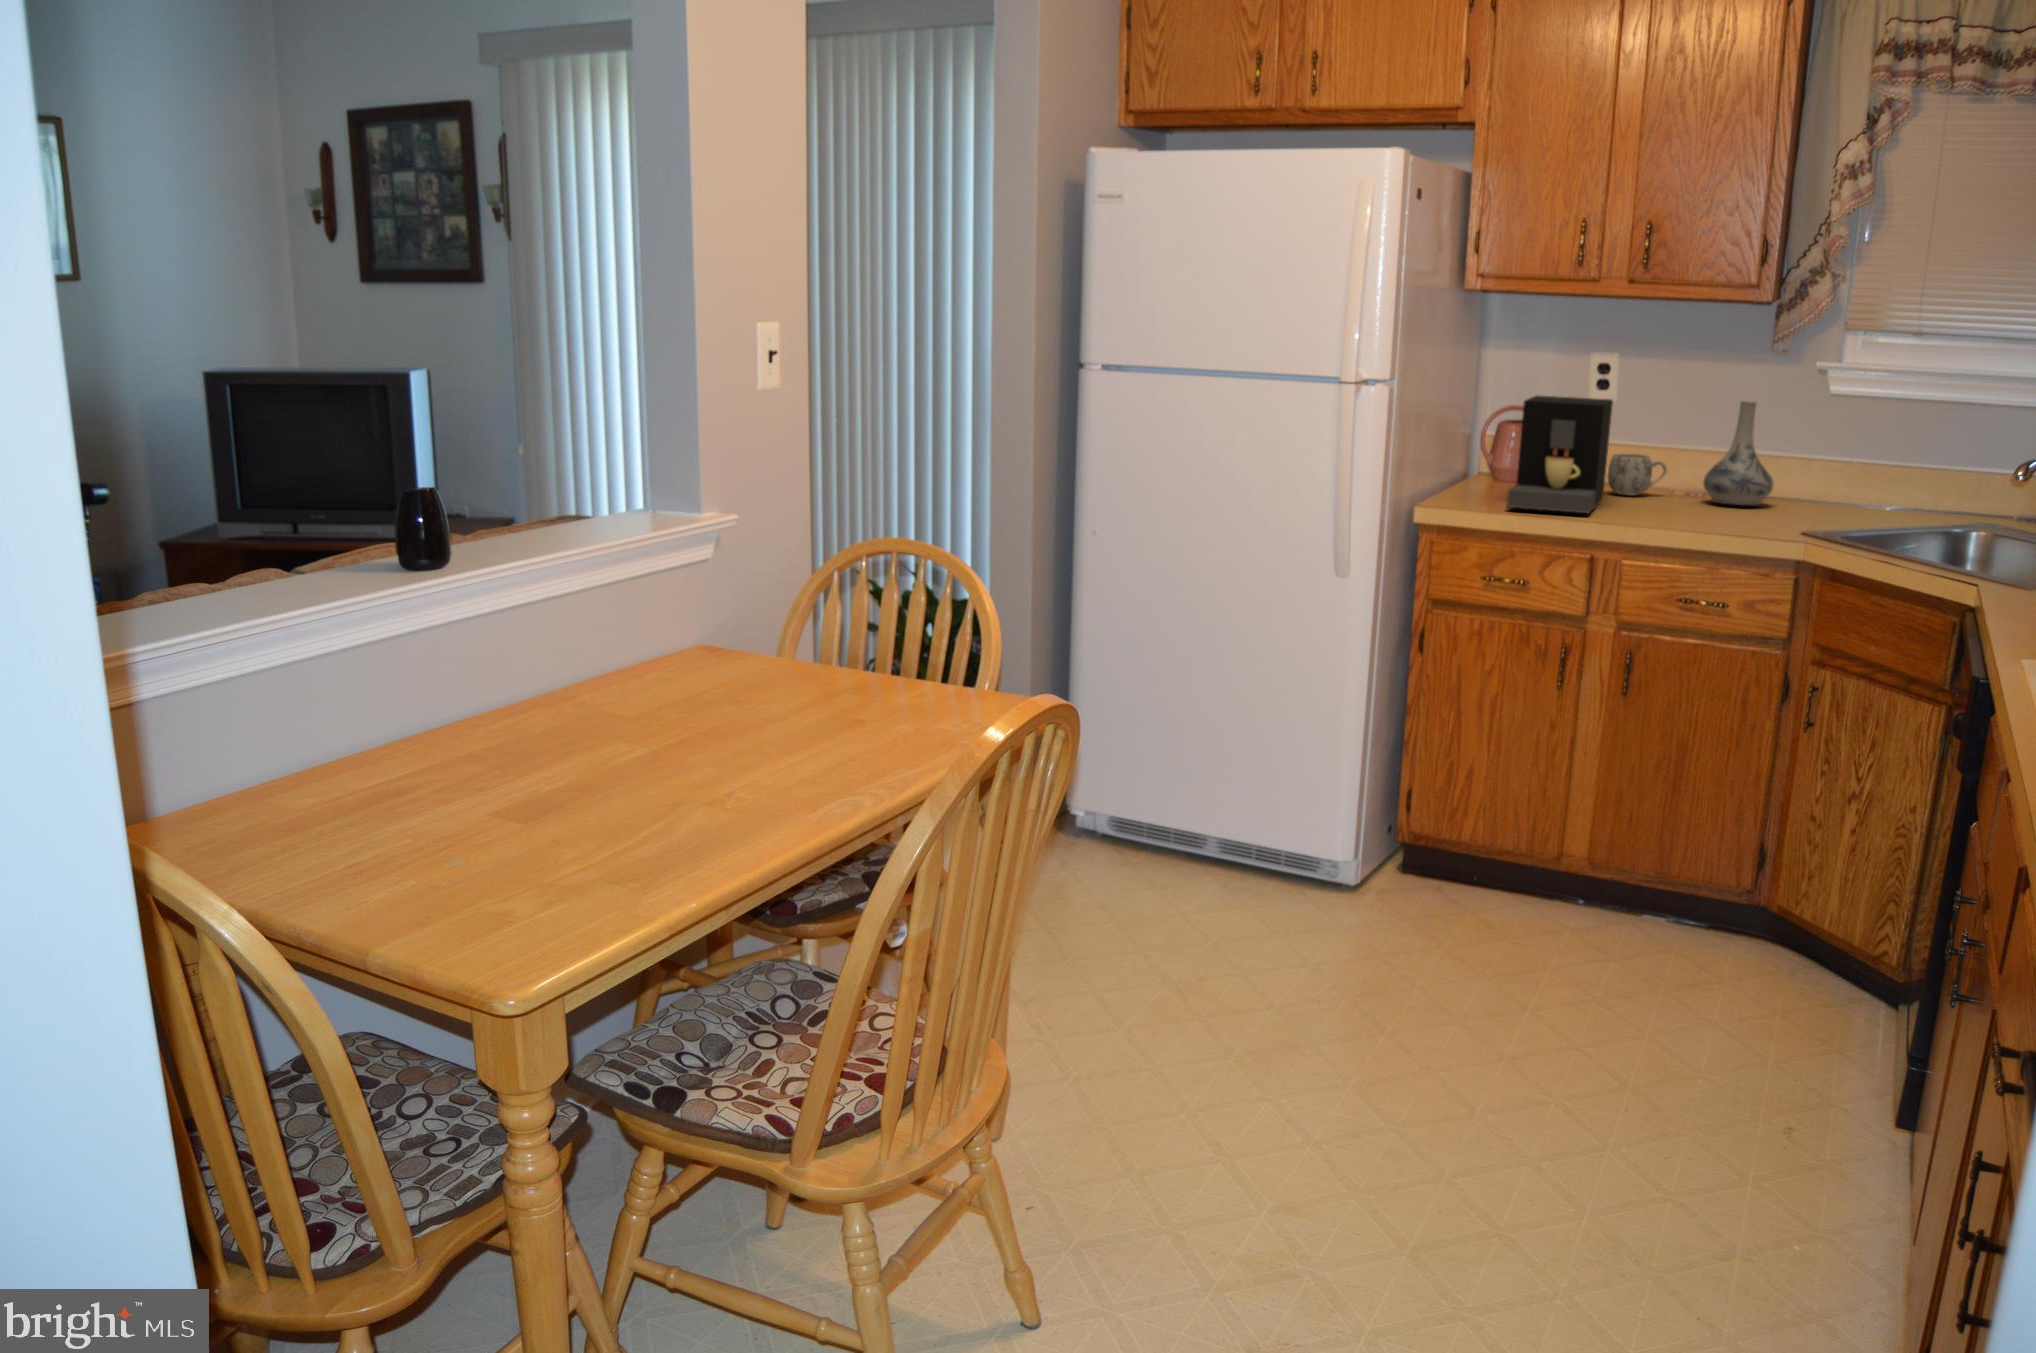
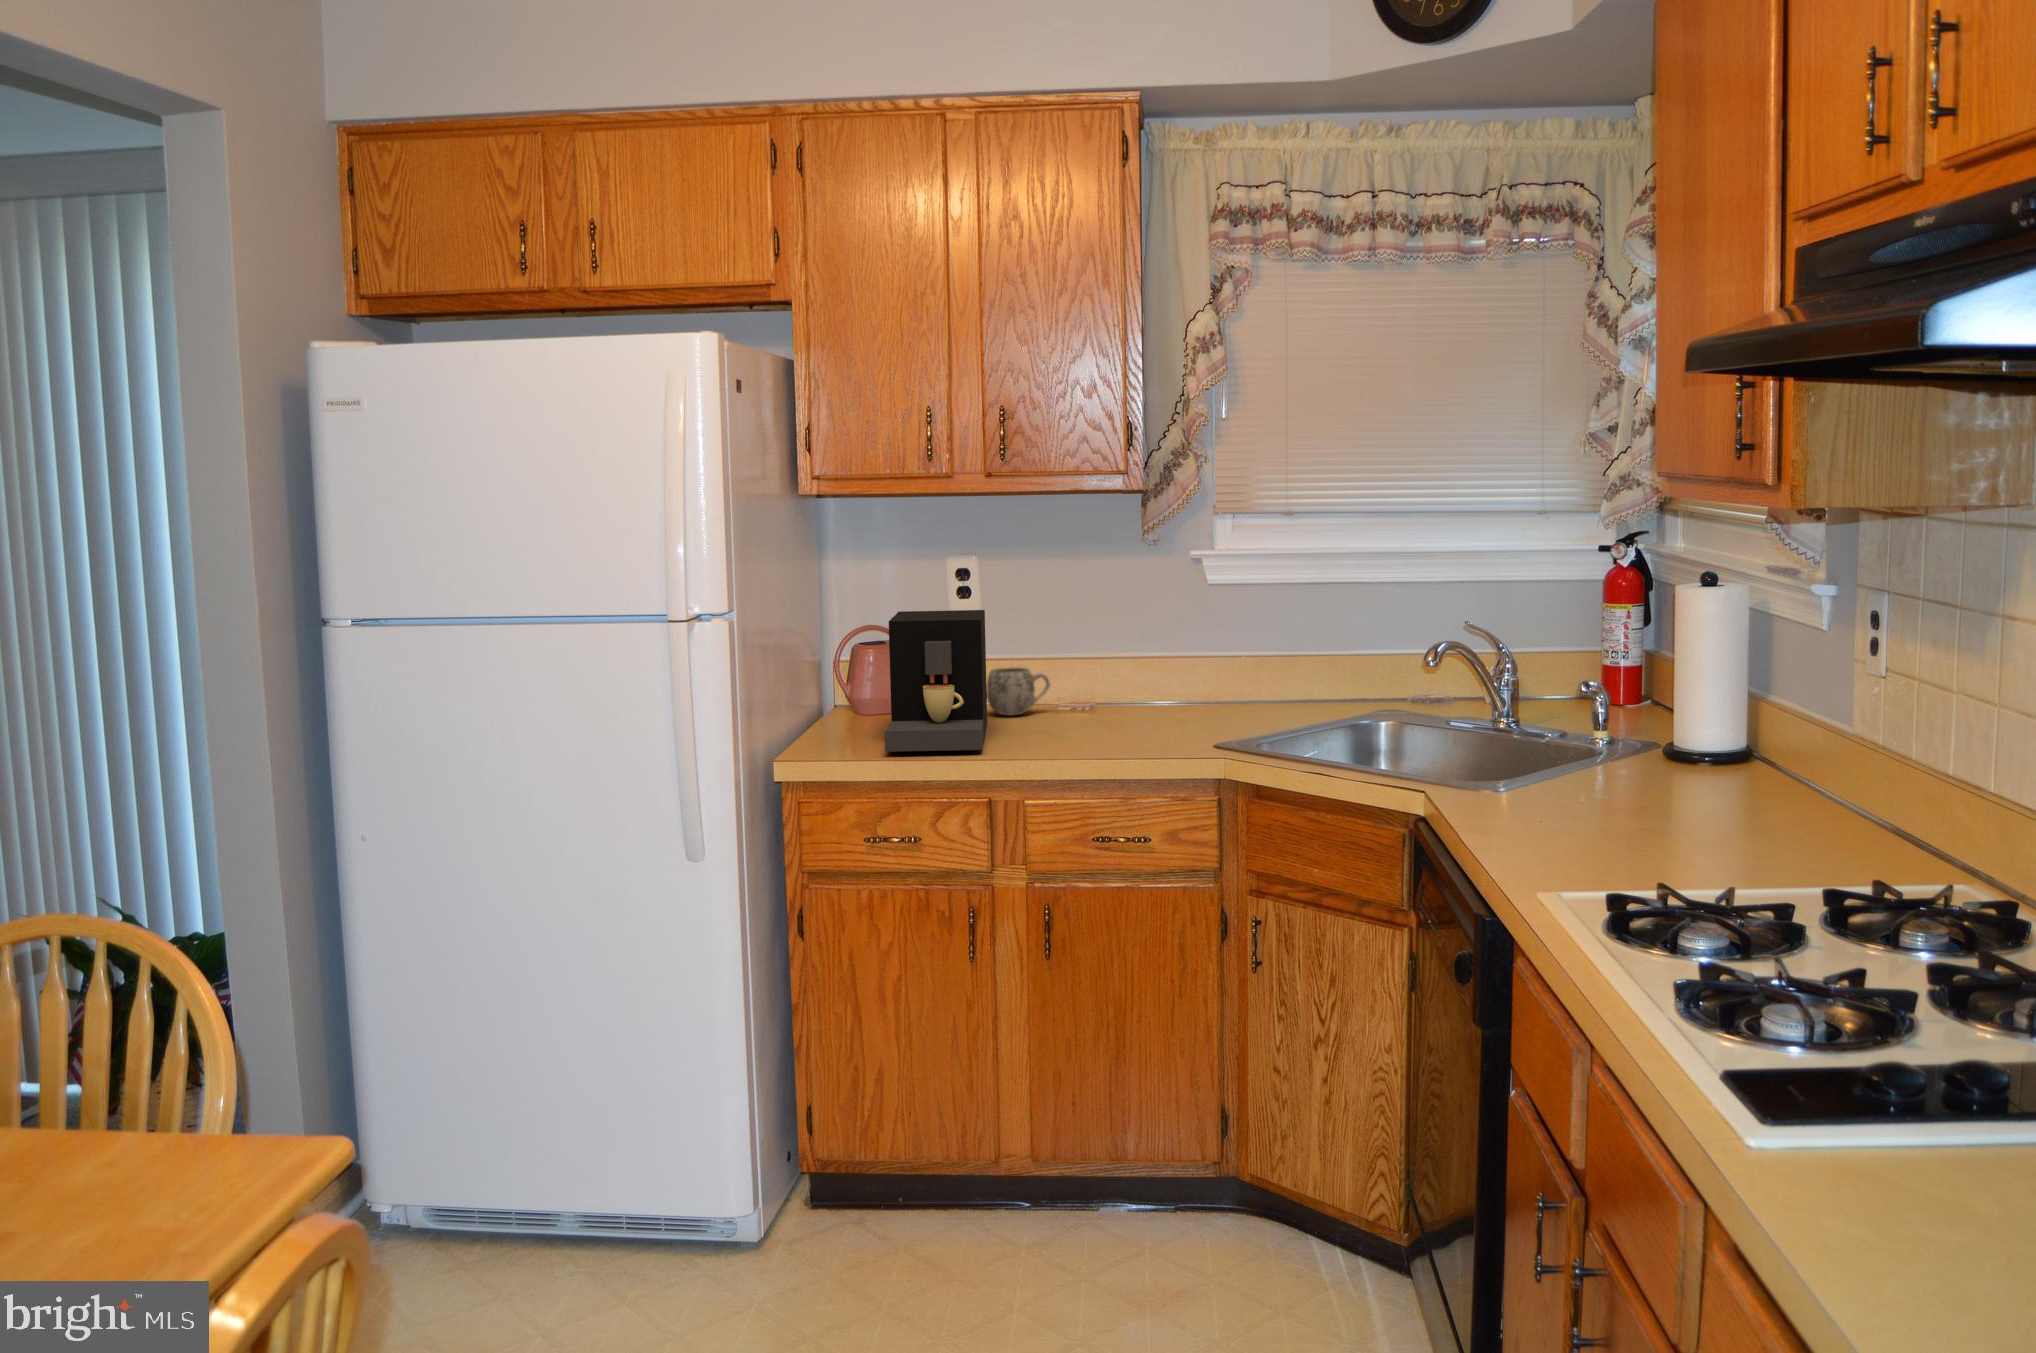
decorative vase: present [1703,401,1773,505] -> none [1092,601,1166,717]

